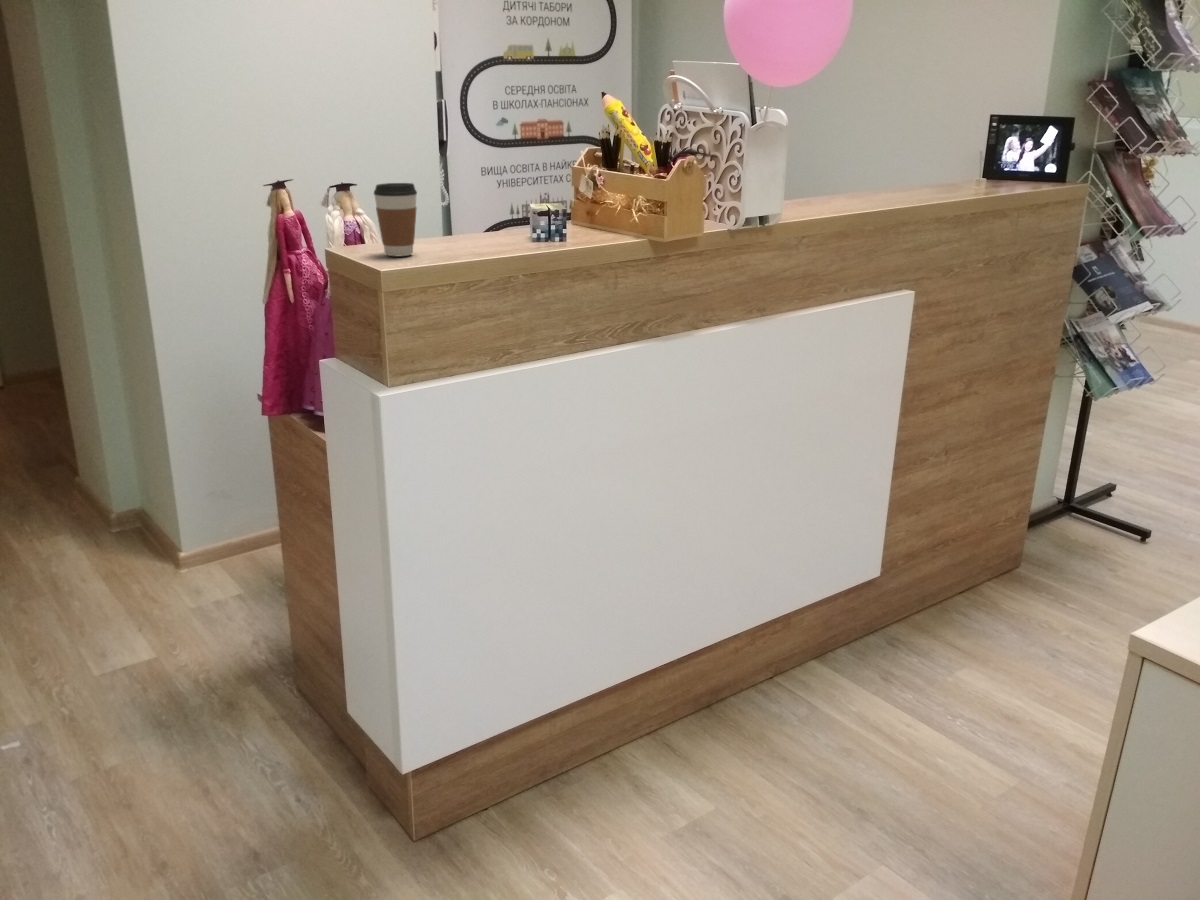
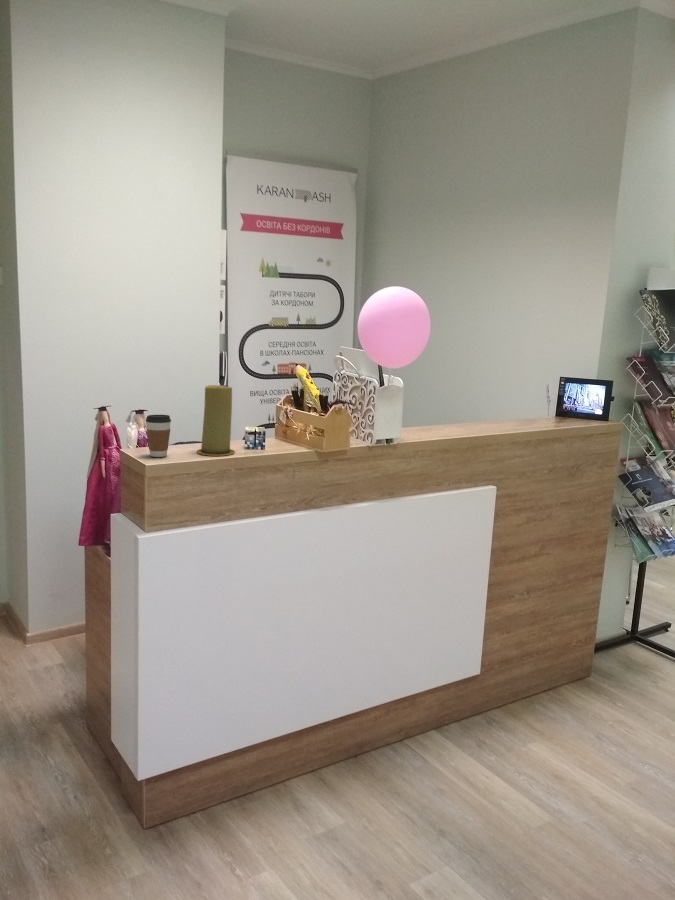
candle: none [459,130,523,251] -> present [197,385,235,456]

